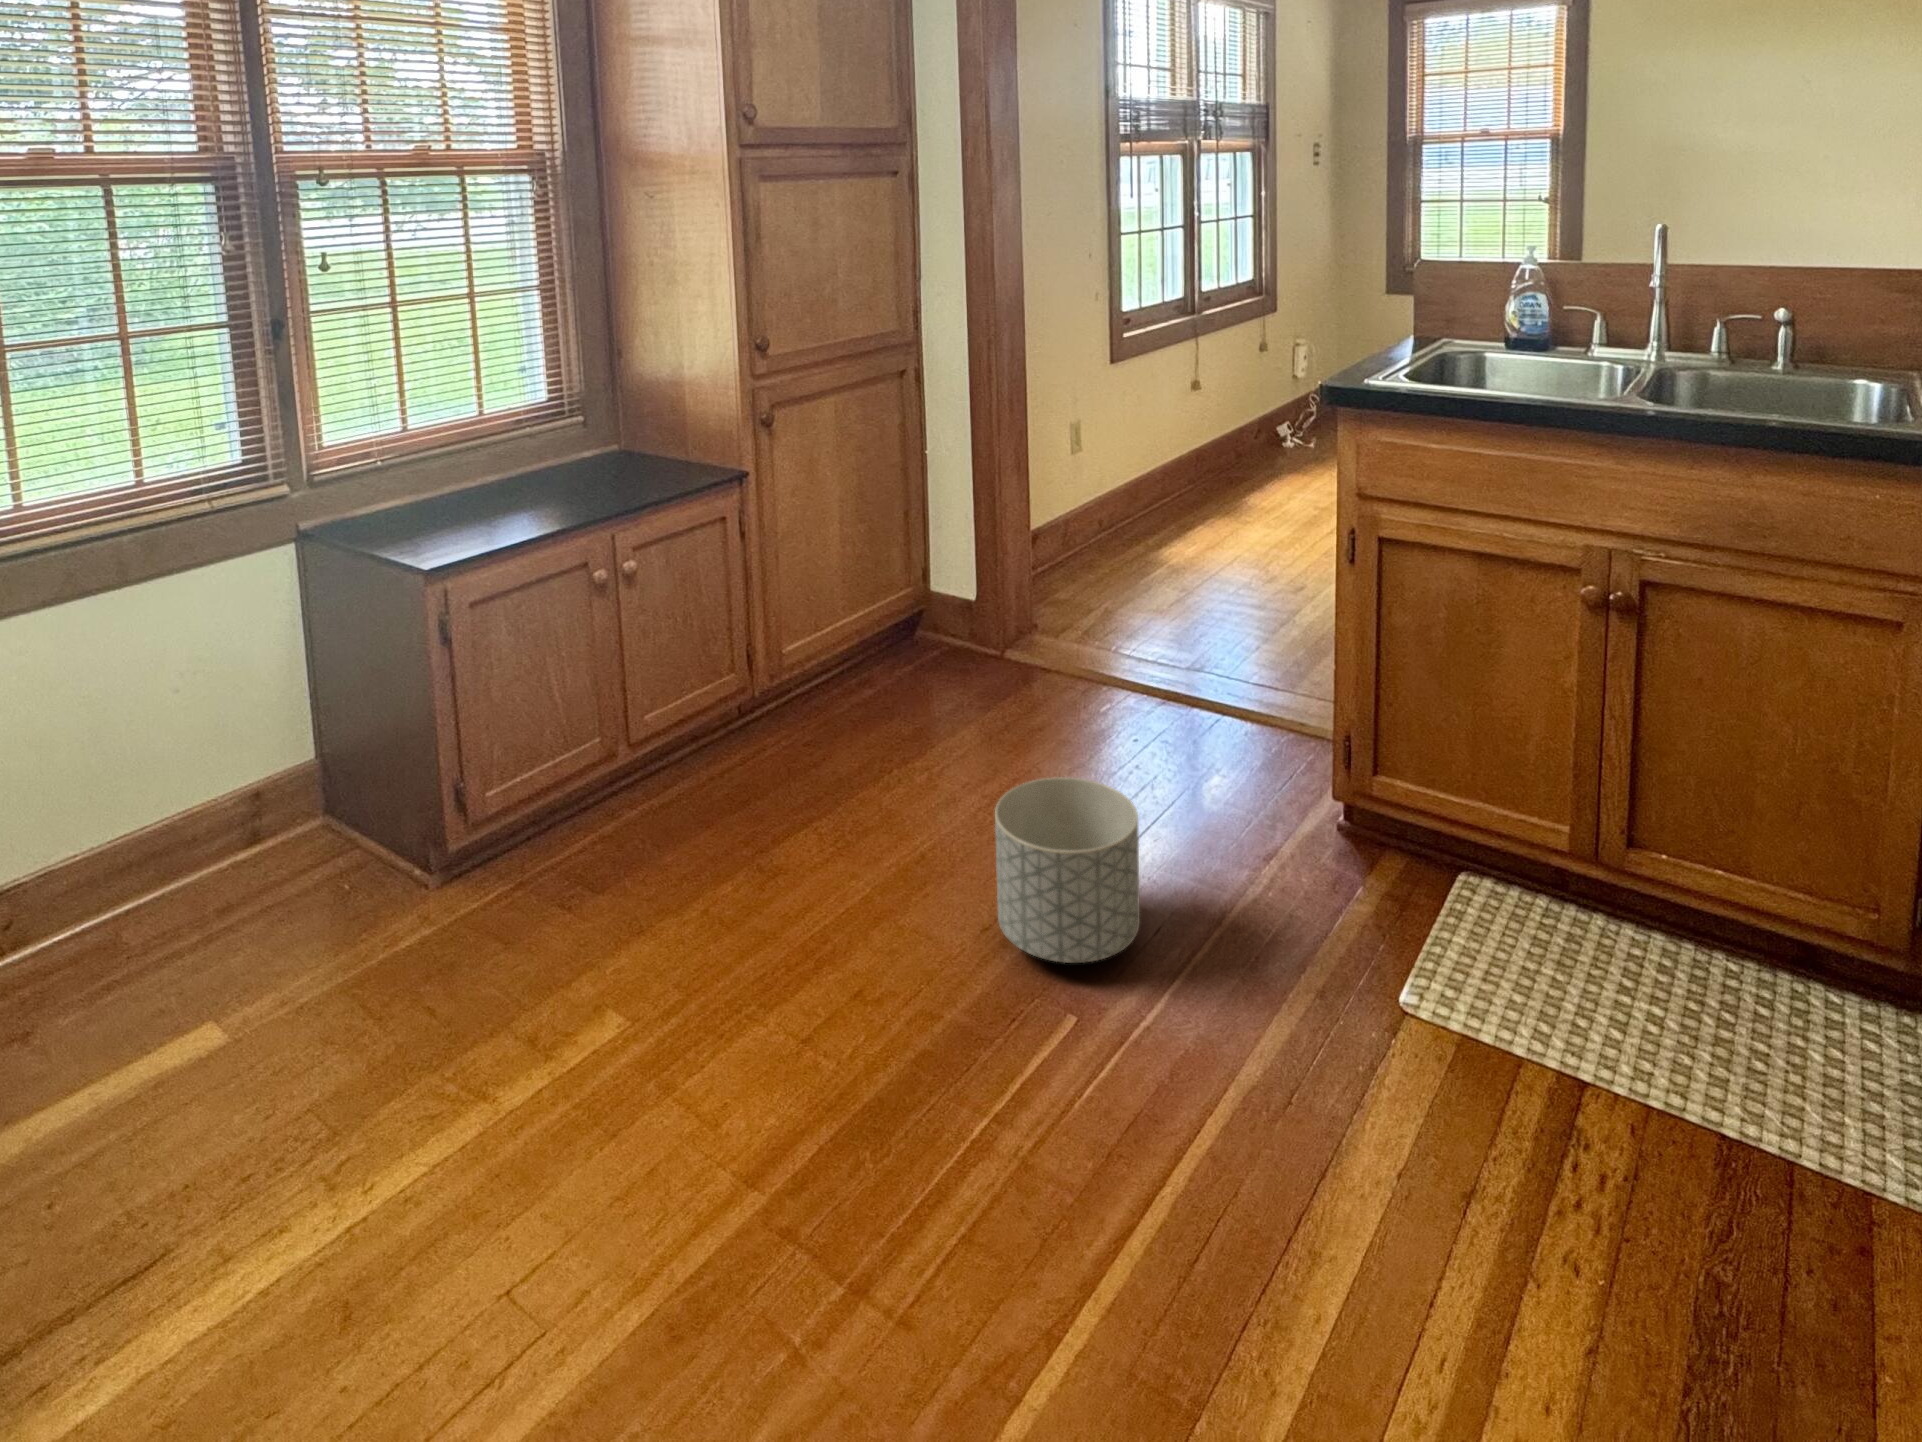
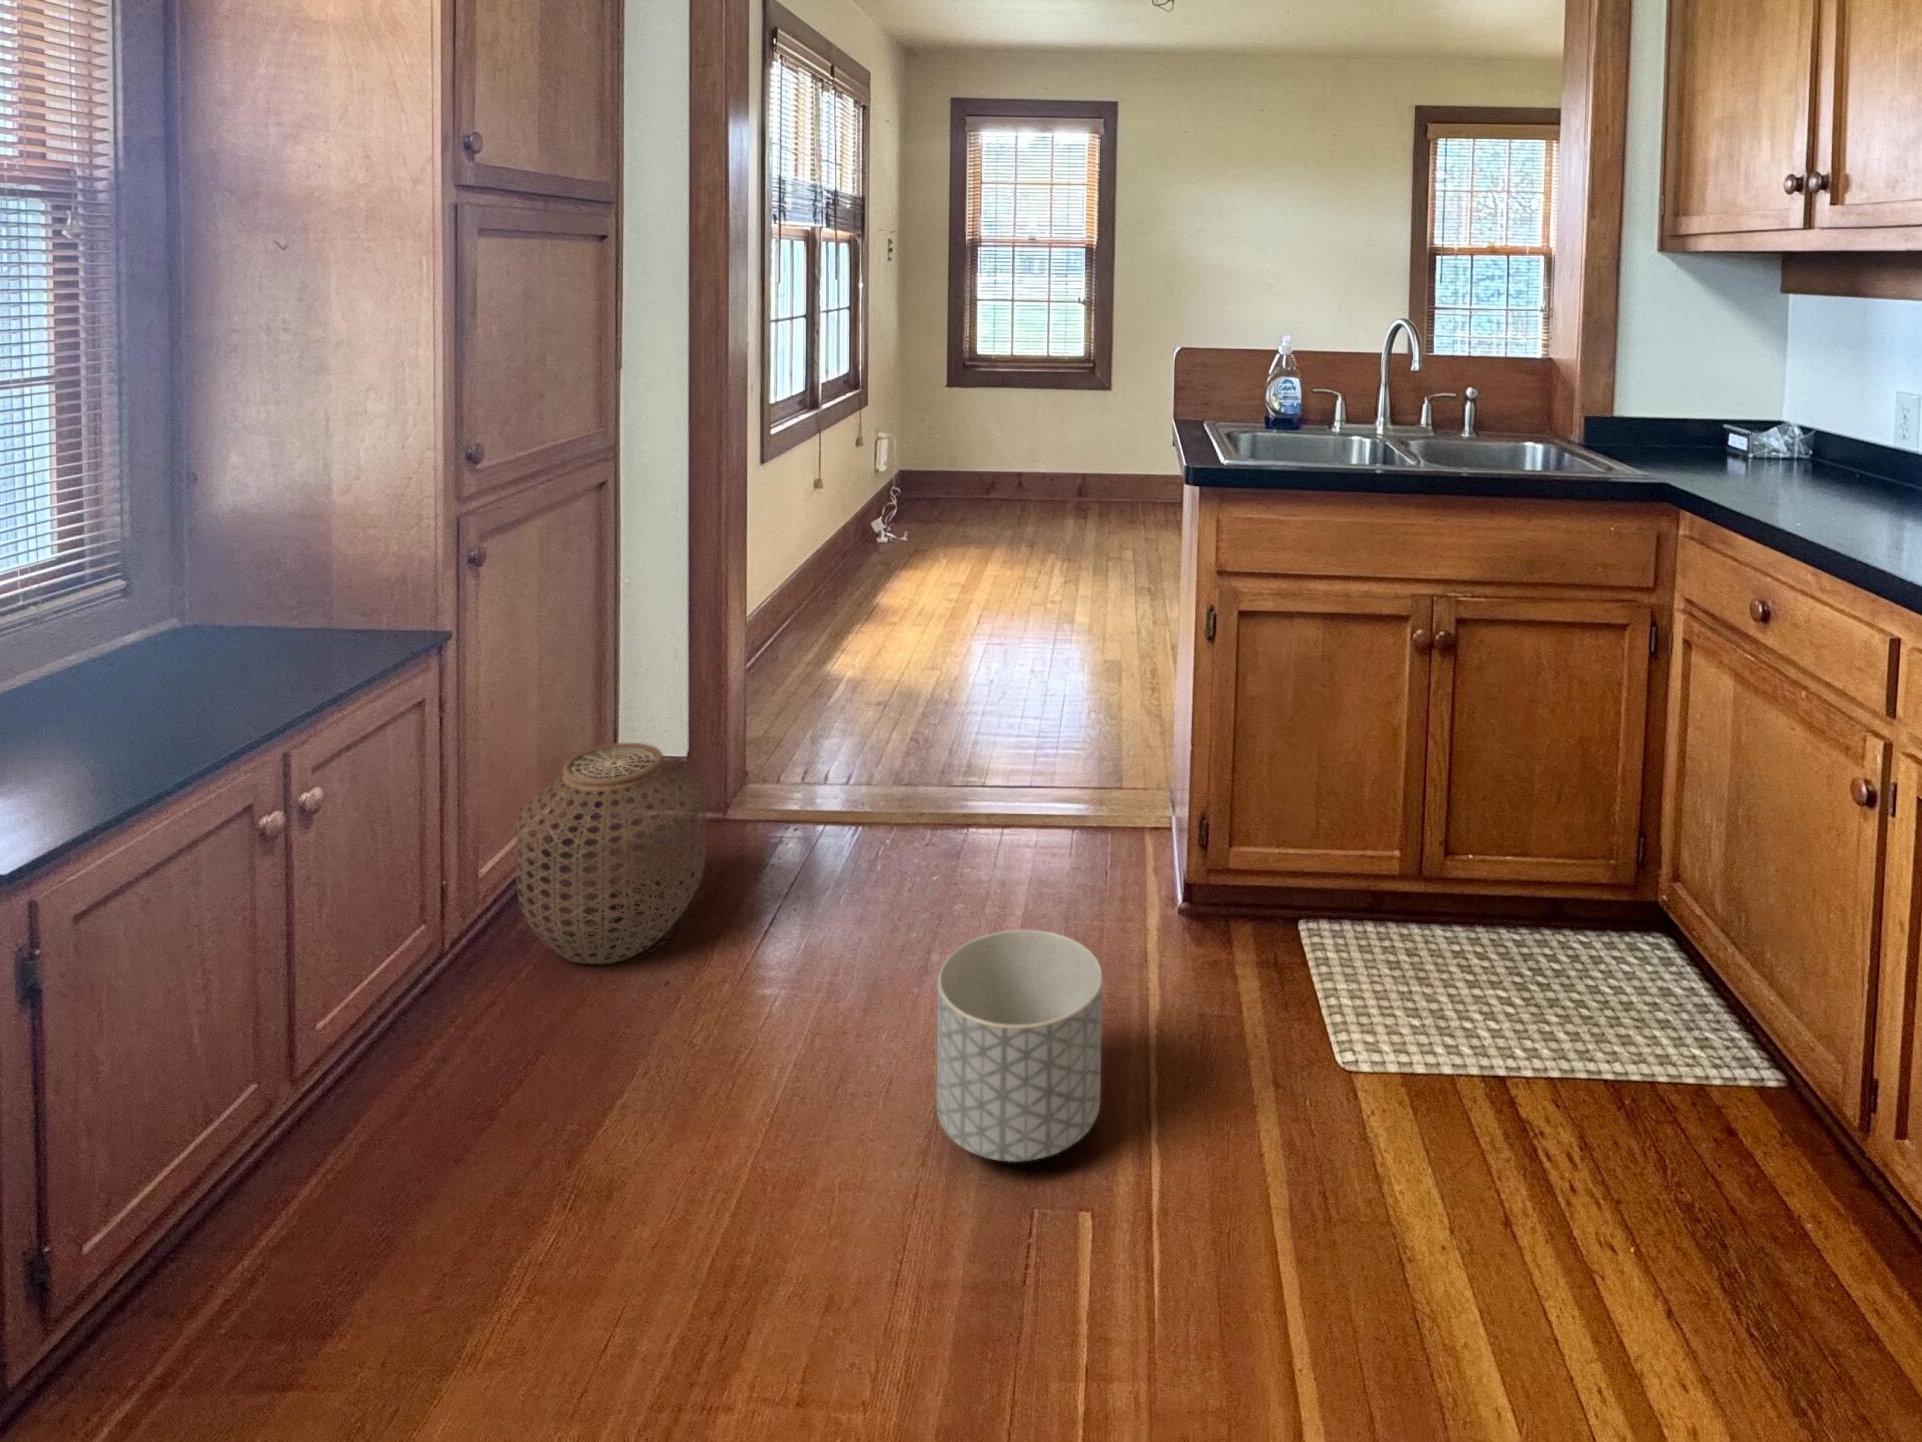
woven basket: none [803,575,941,738] -> present [516,743,706,964]

